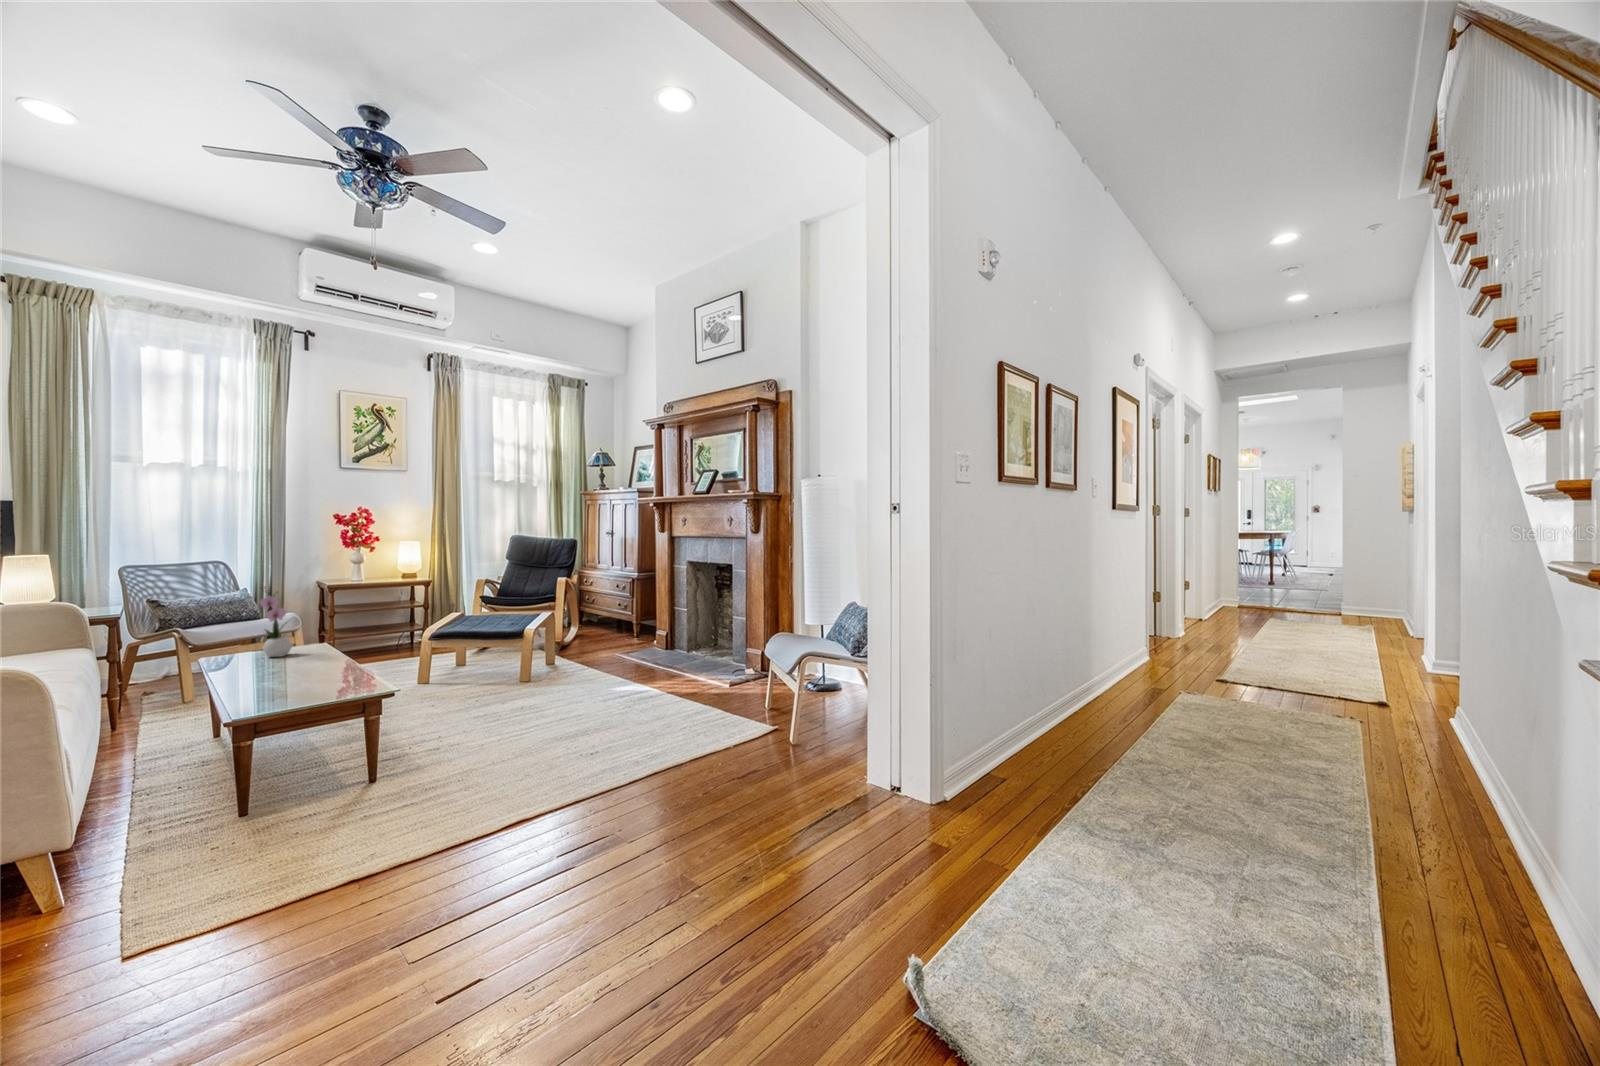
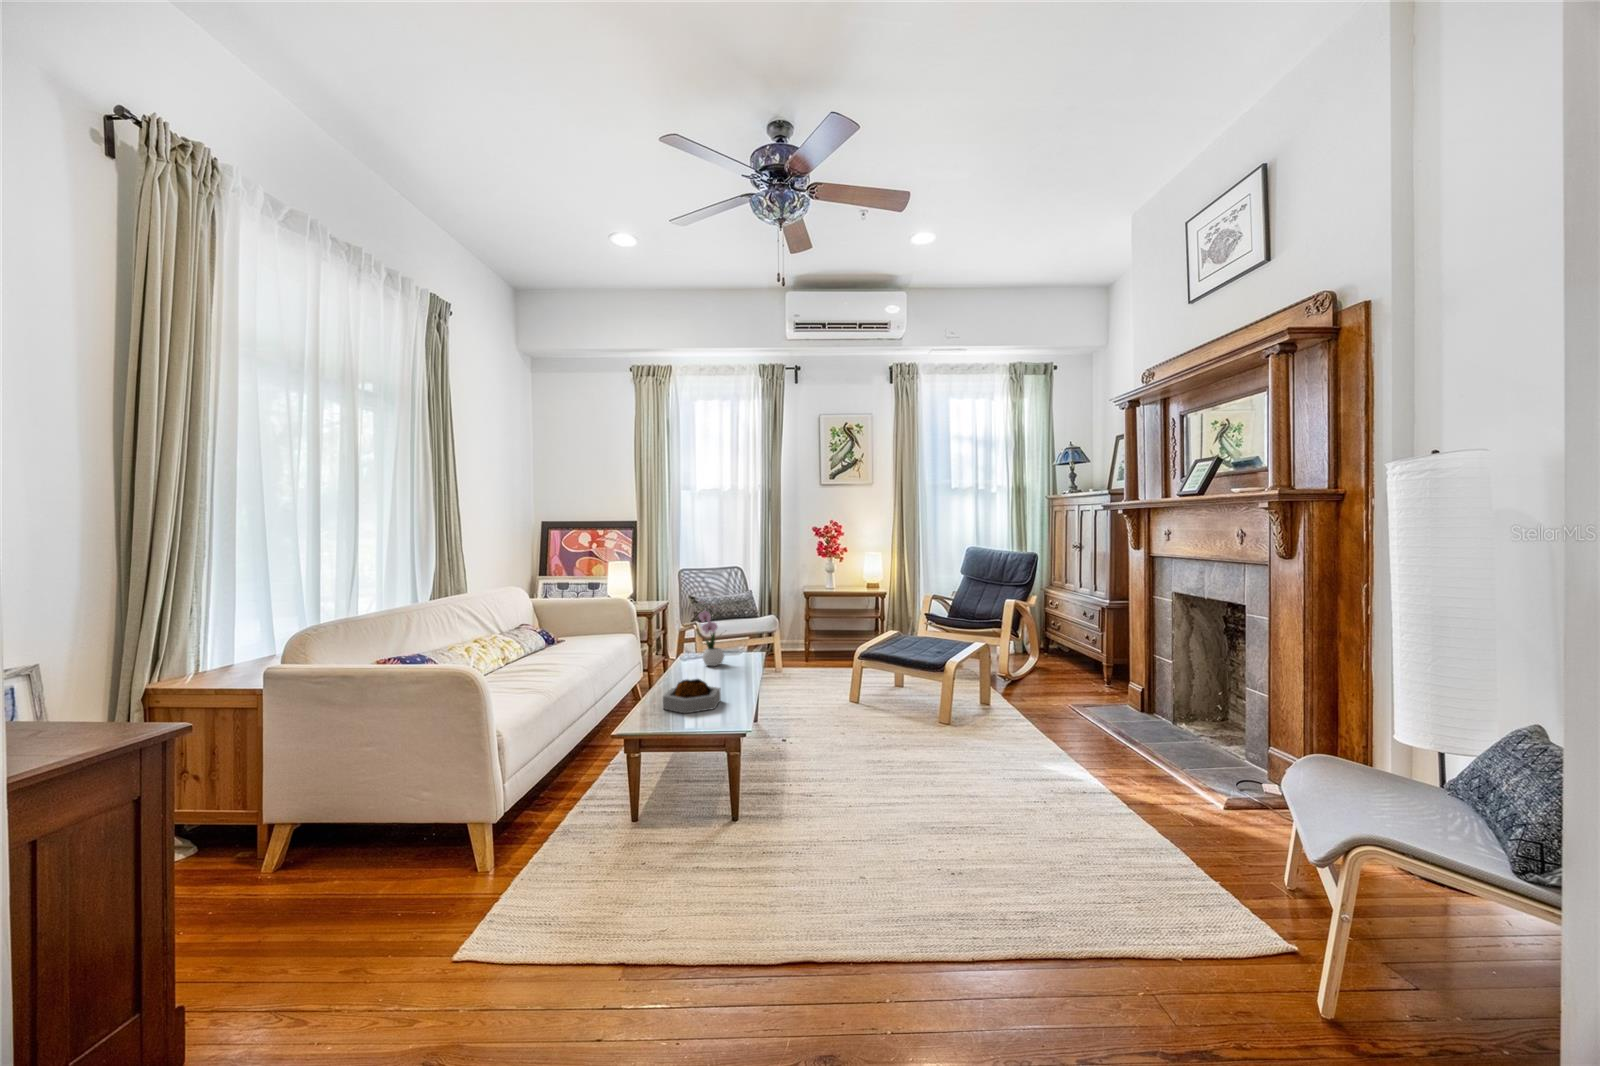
decorative bowl: none [273,652,343,689] -> present [663,679,721,713]

